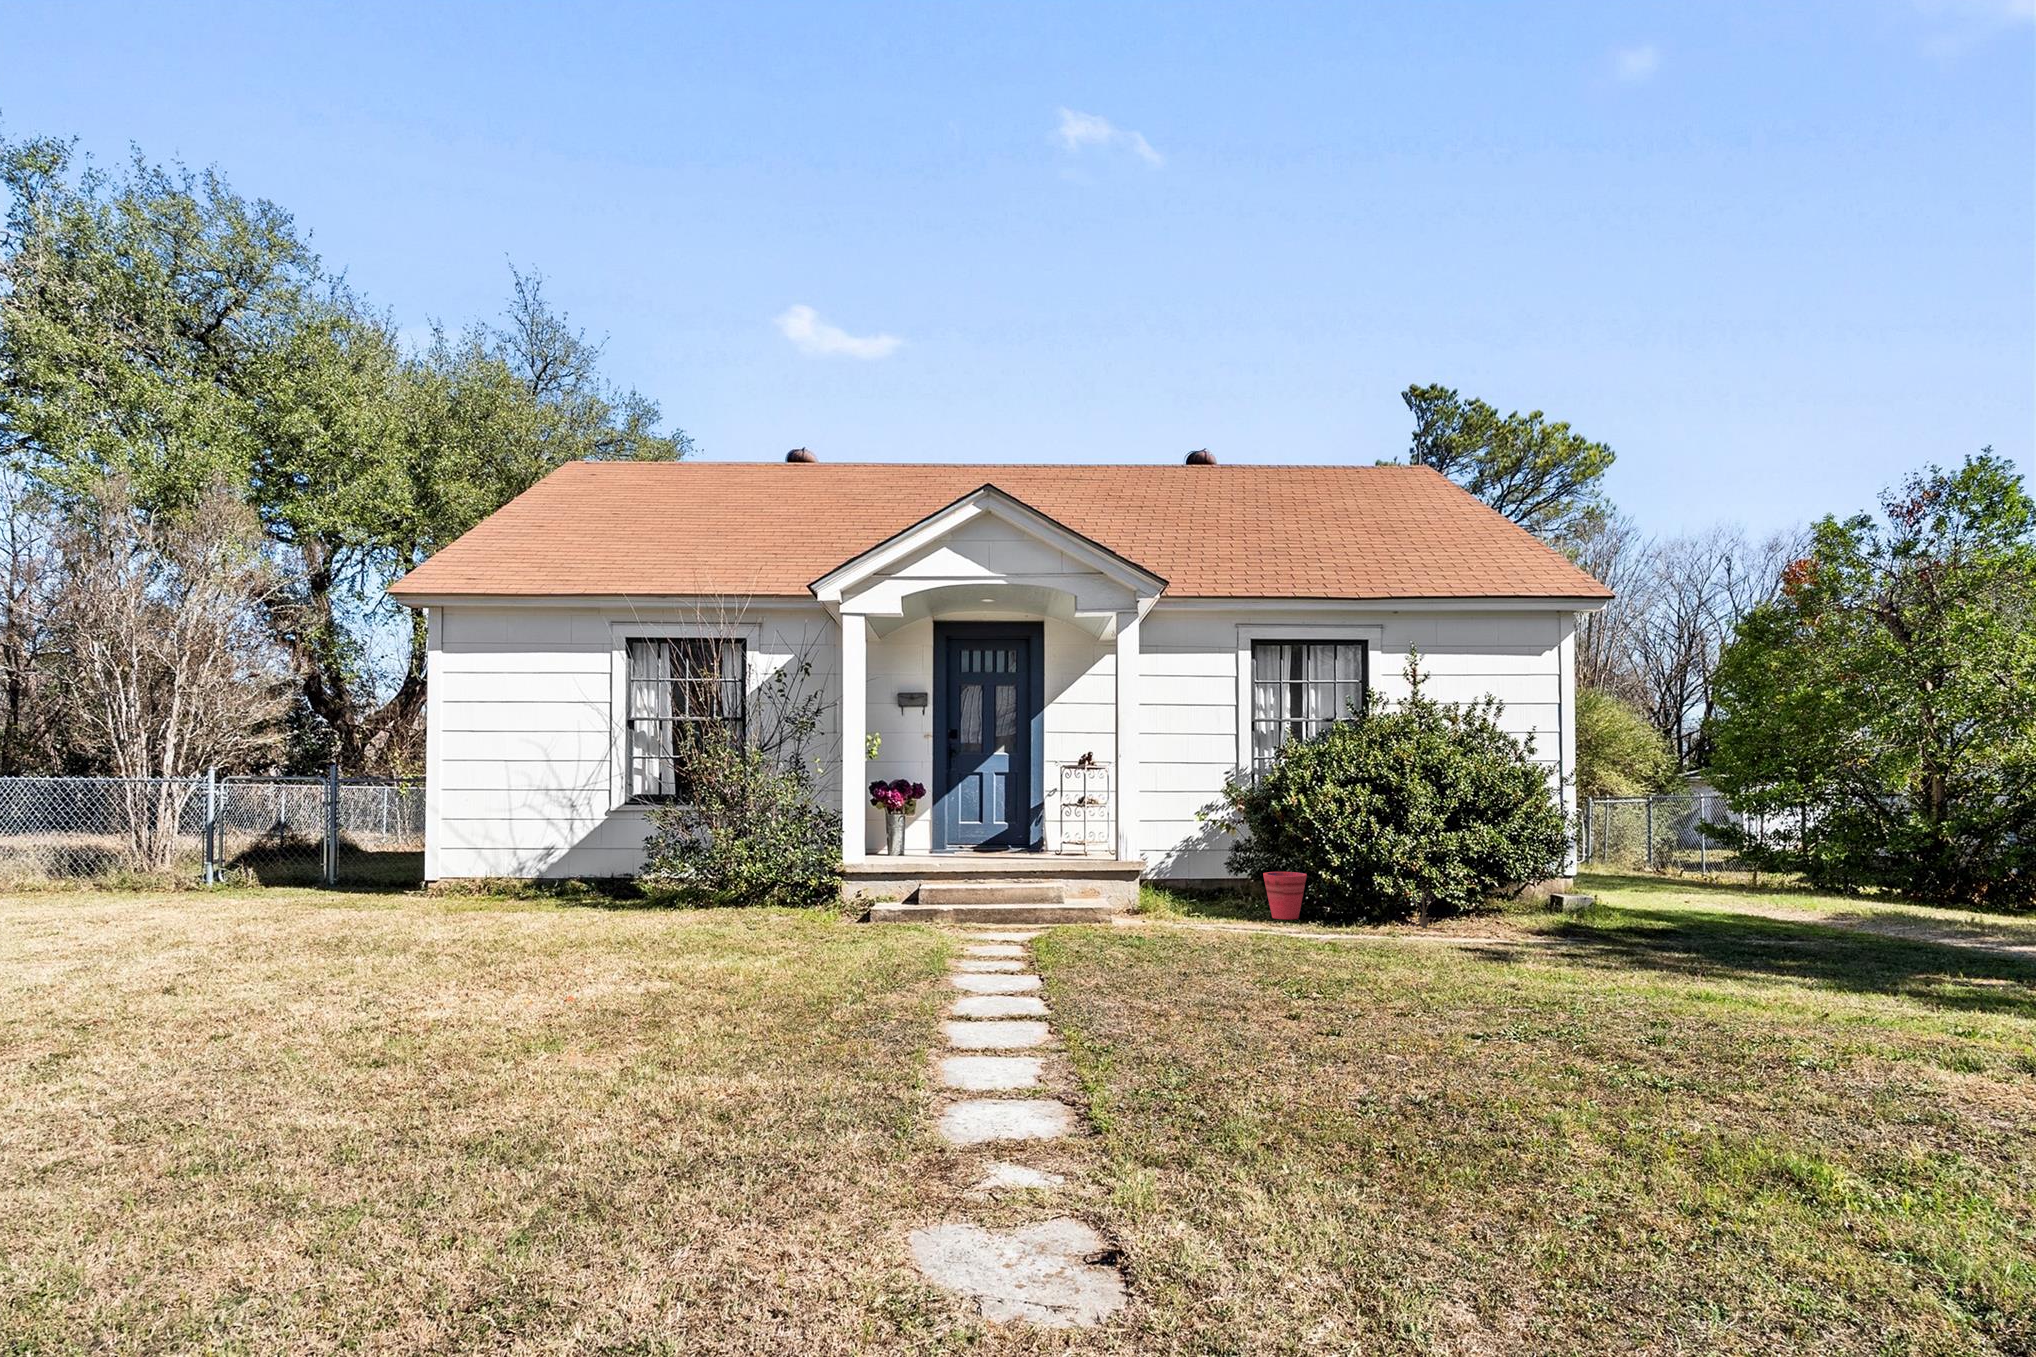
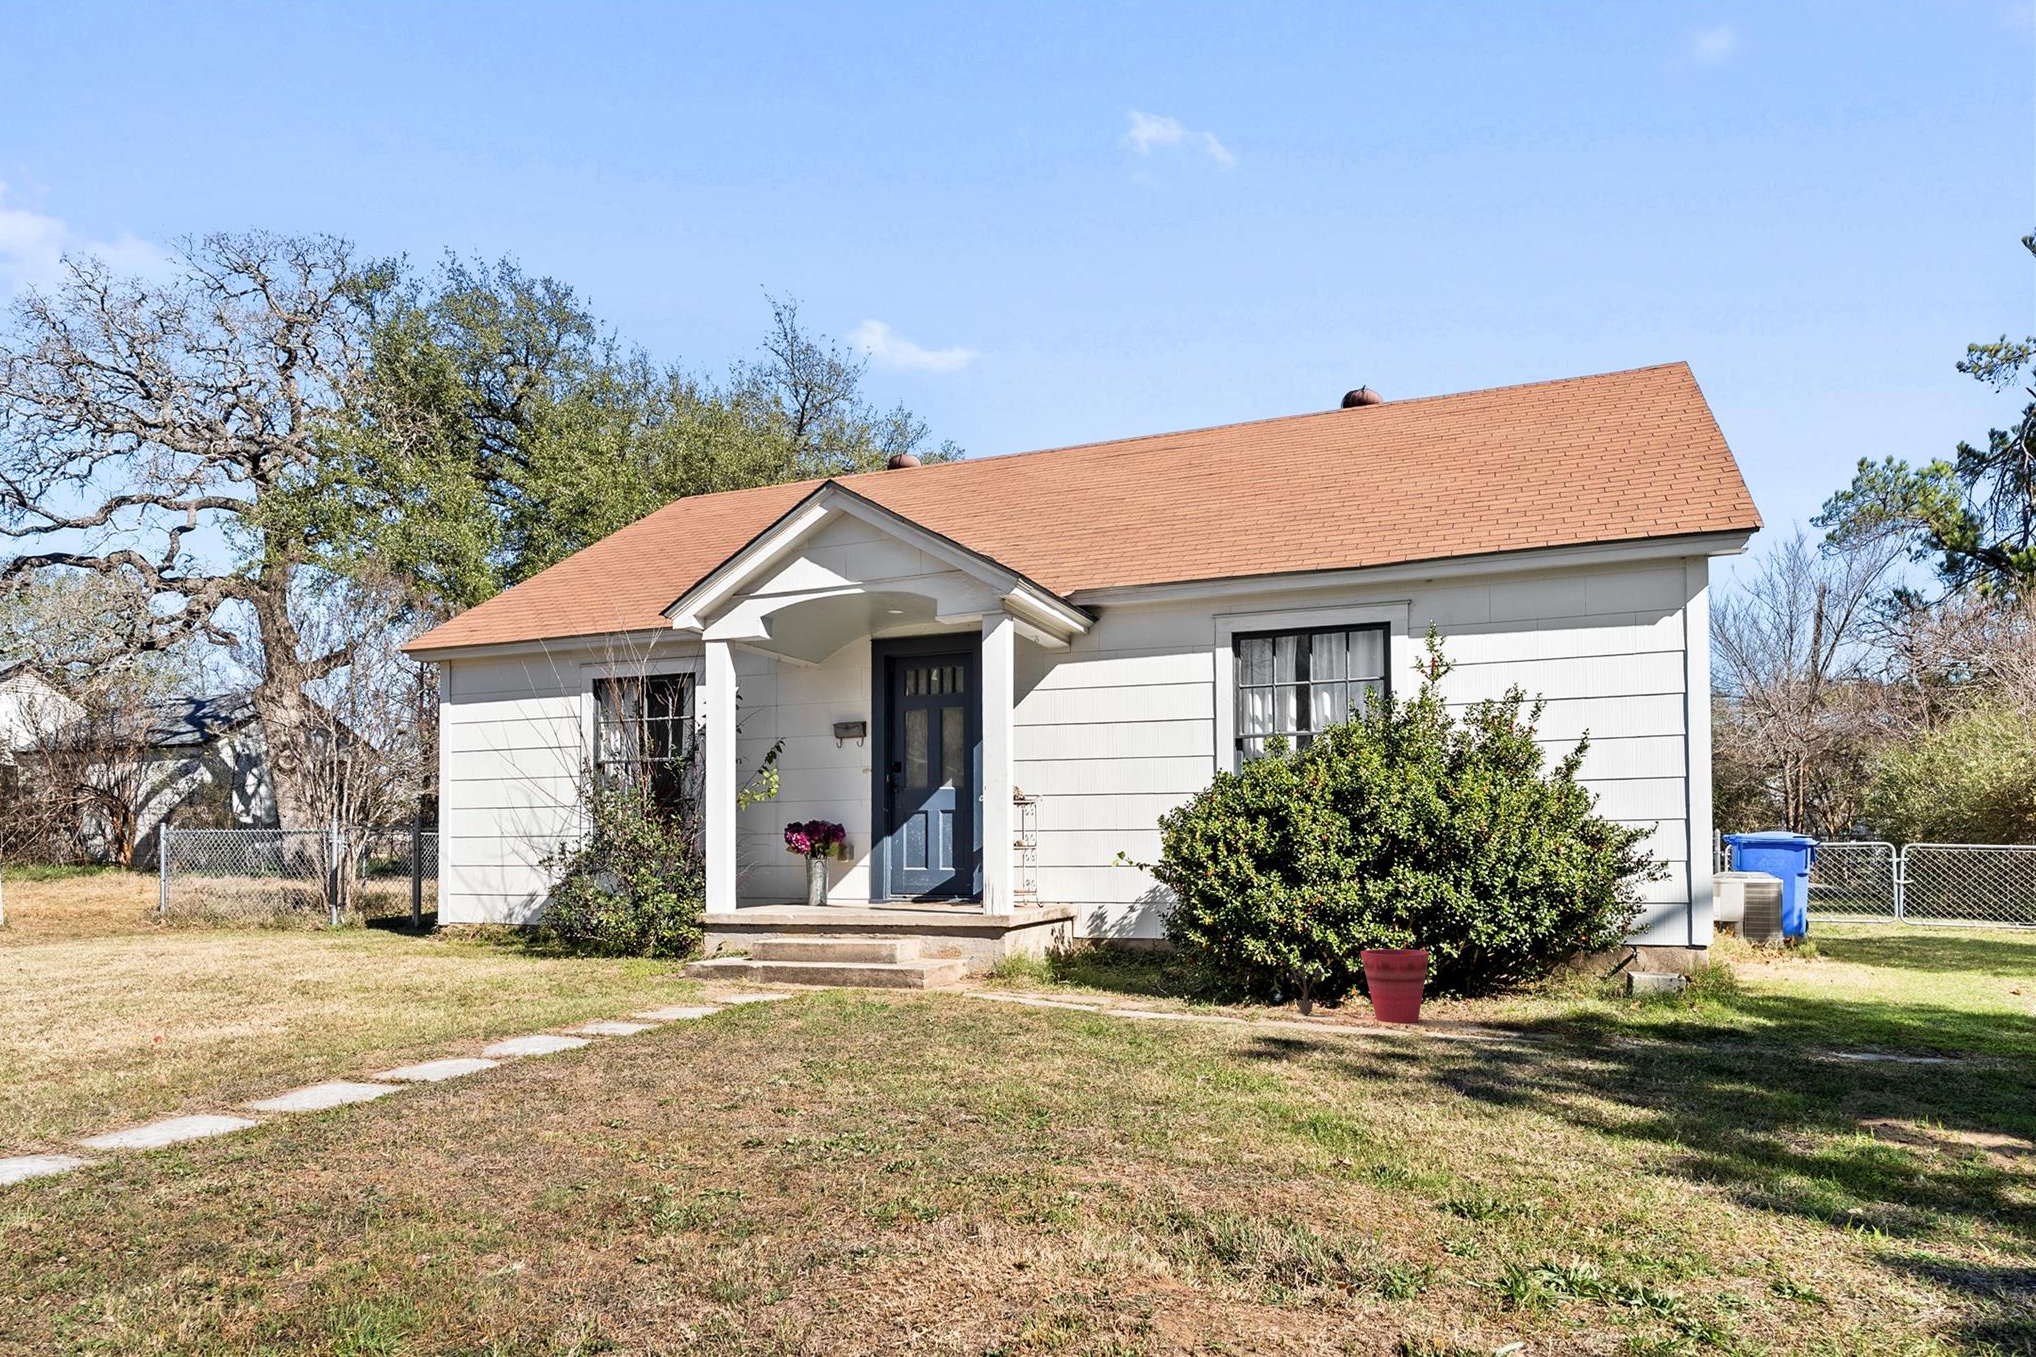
bucket: present [1263,872,1307,920] -> present [1361,949,1429,1023]

